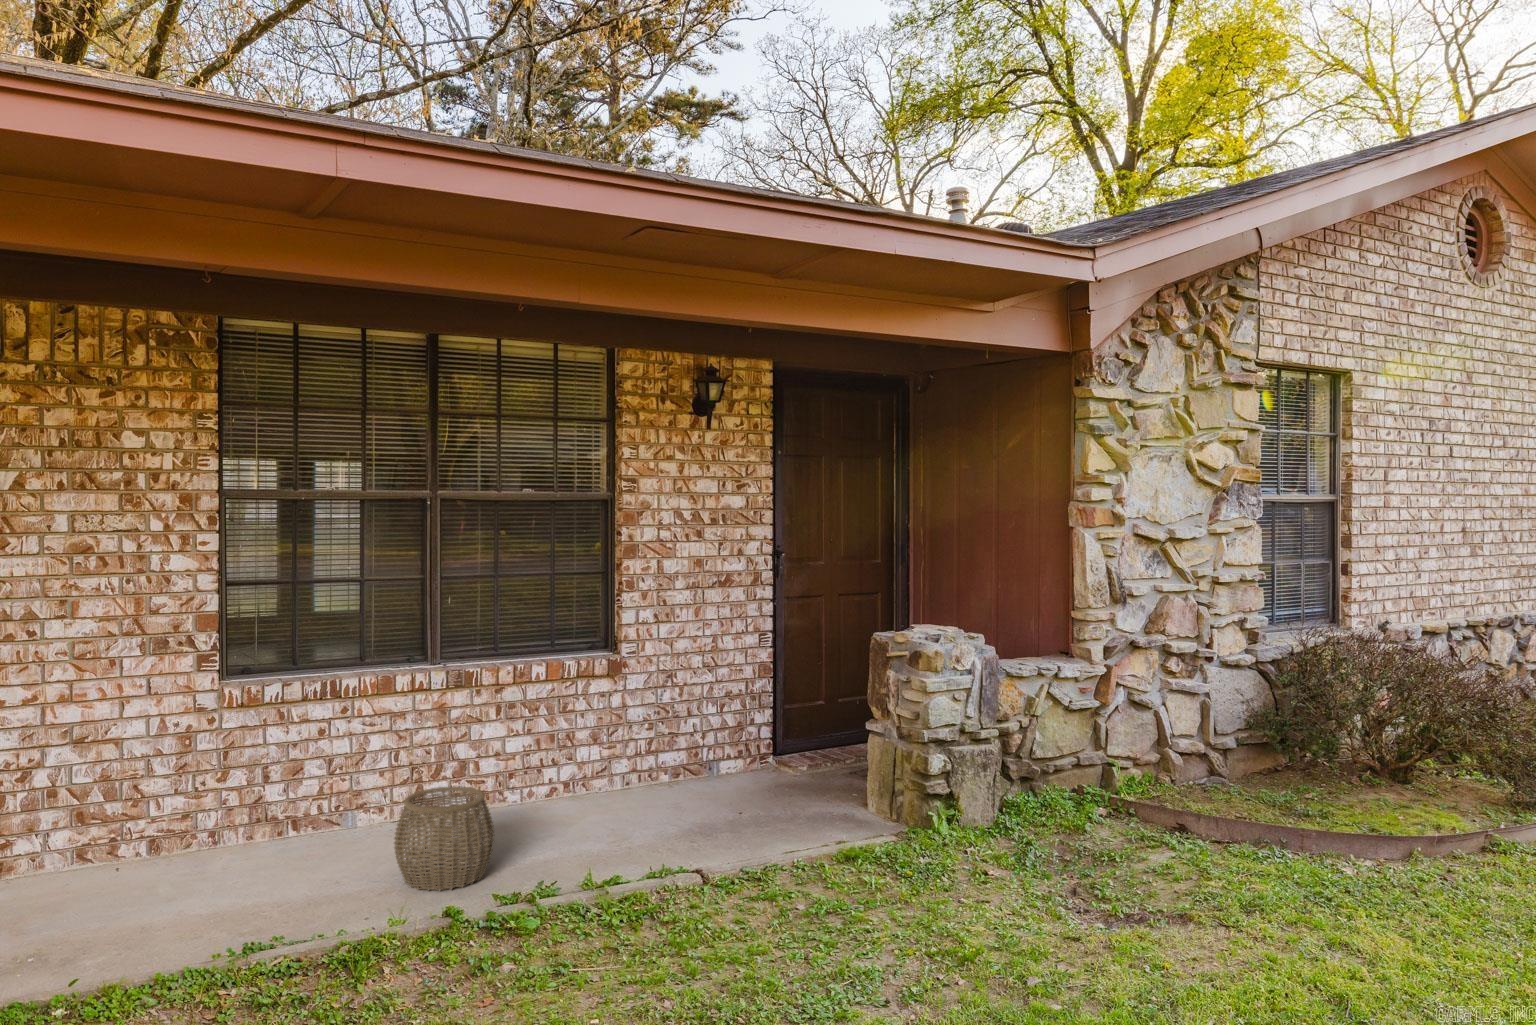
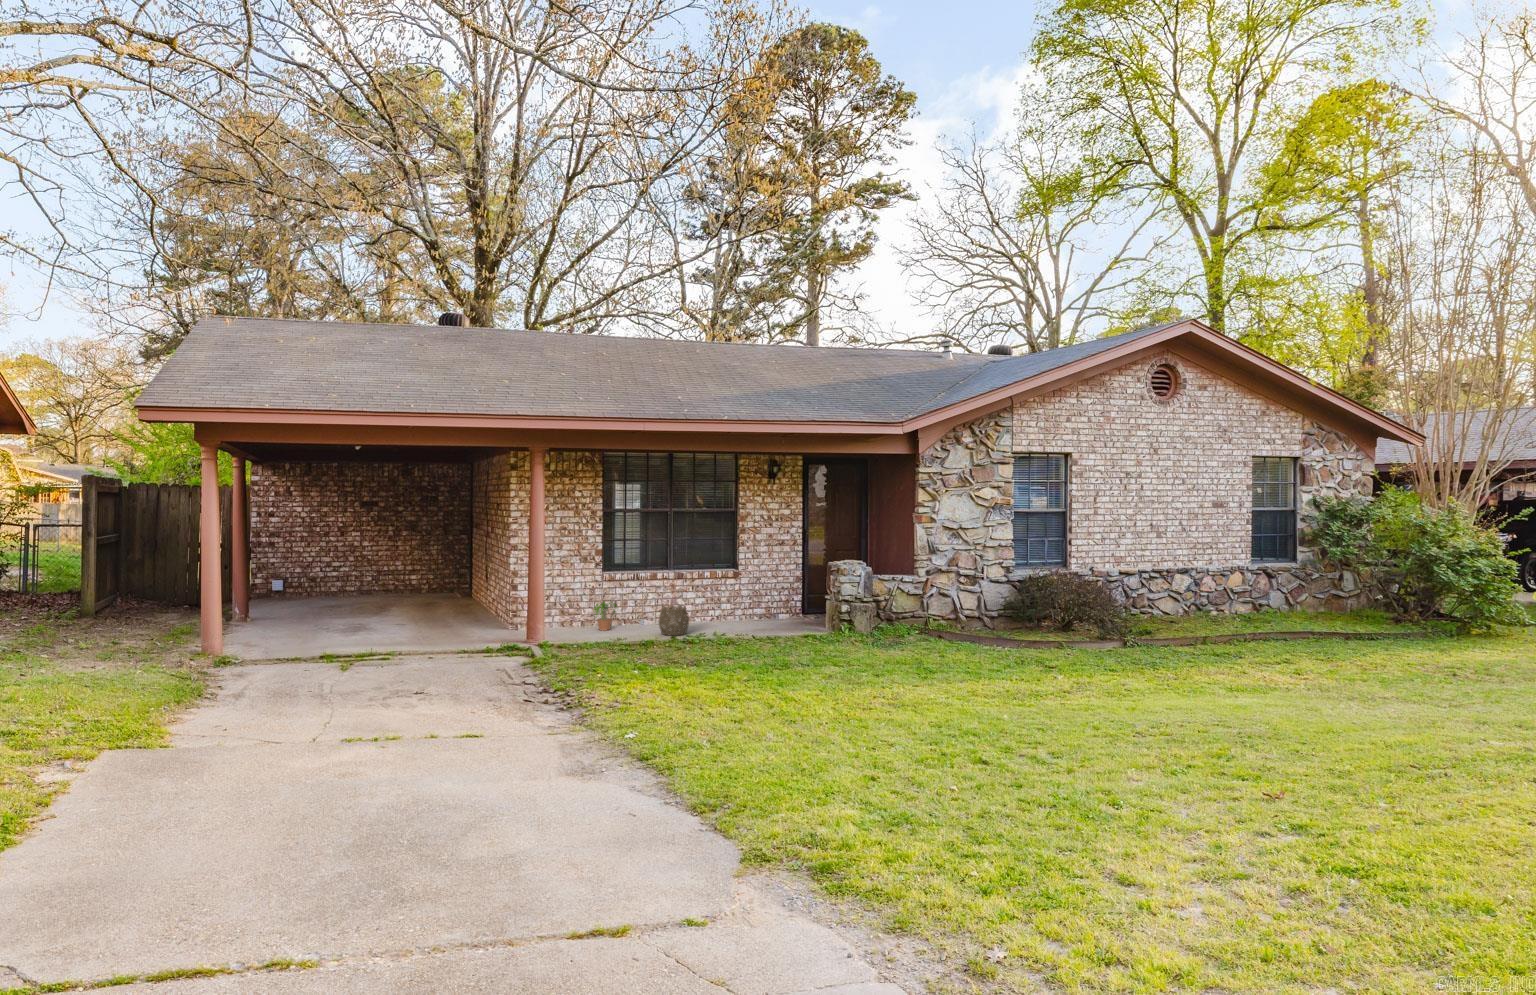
potted plant: none [165,774,283,872] -> present [595,602,616,631]

